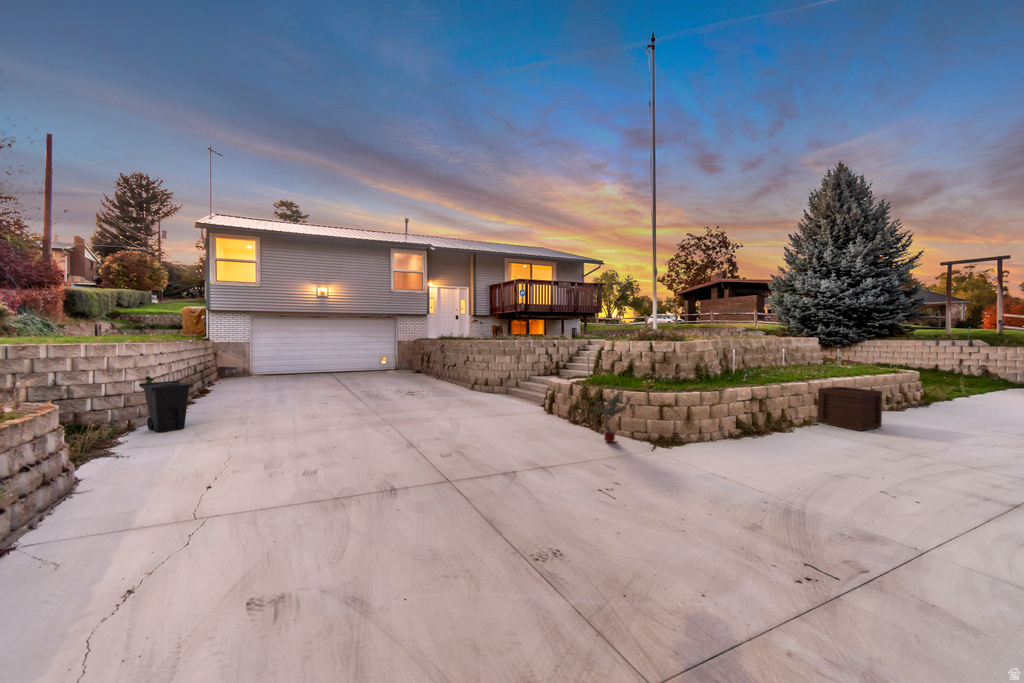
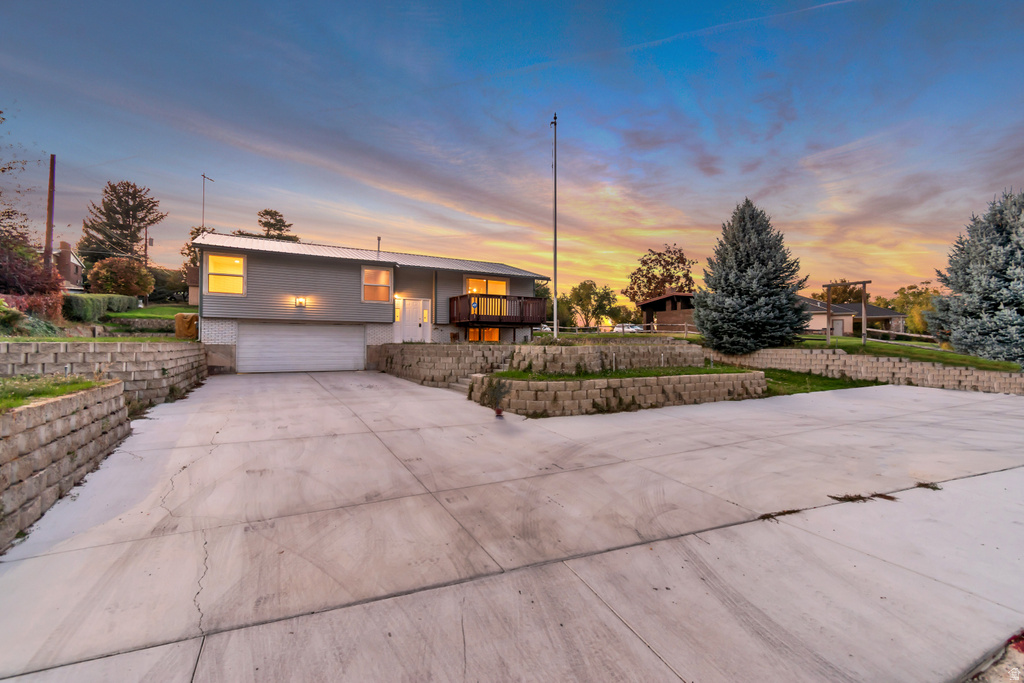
trash can: present [139,381,192,432] -> none [159,370,198,406]
wooden crate: present [817,387,882,431] -> none [662,381,703,411]

